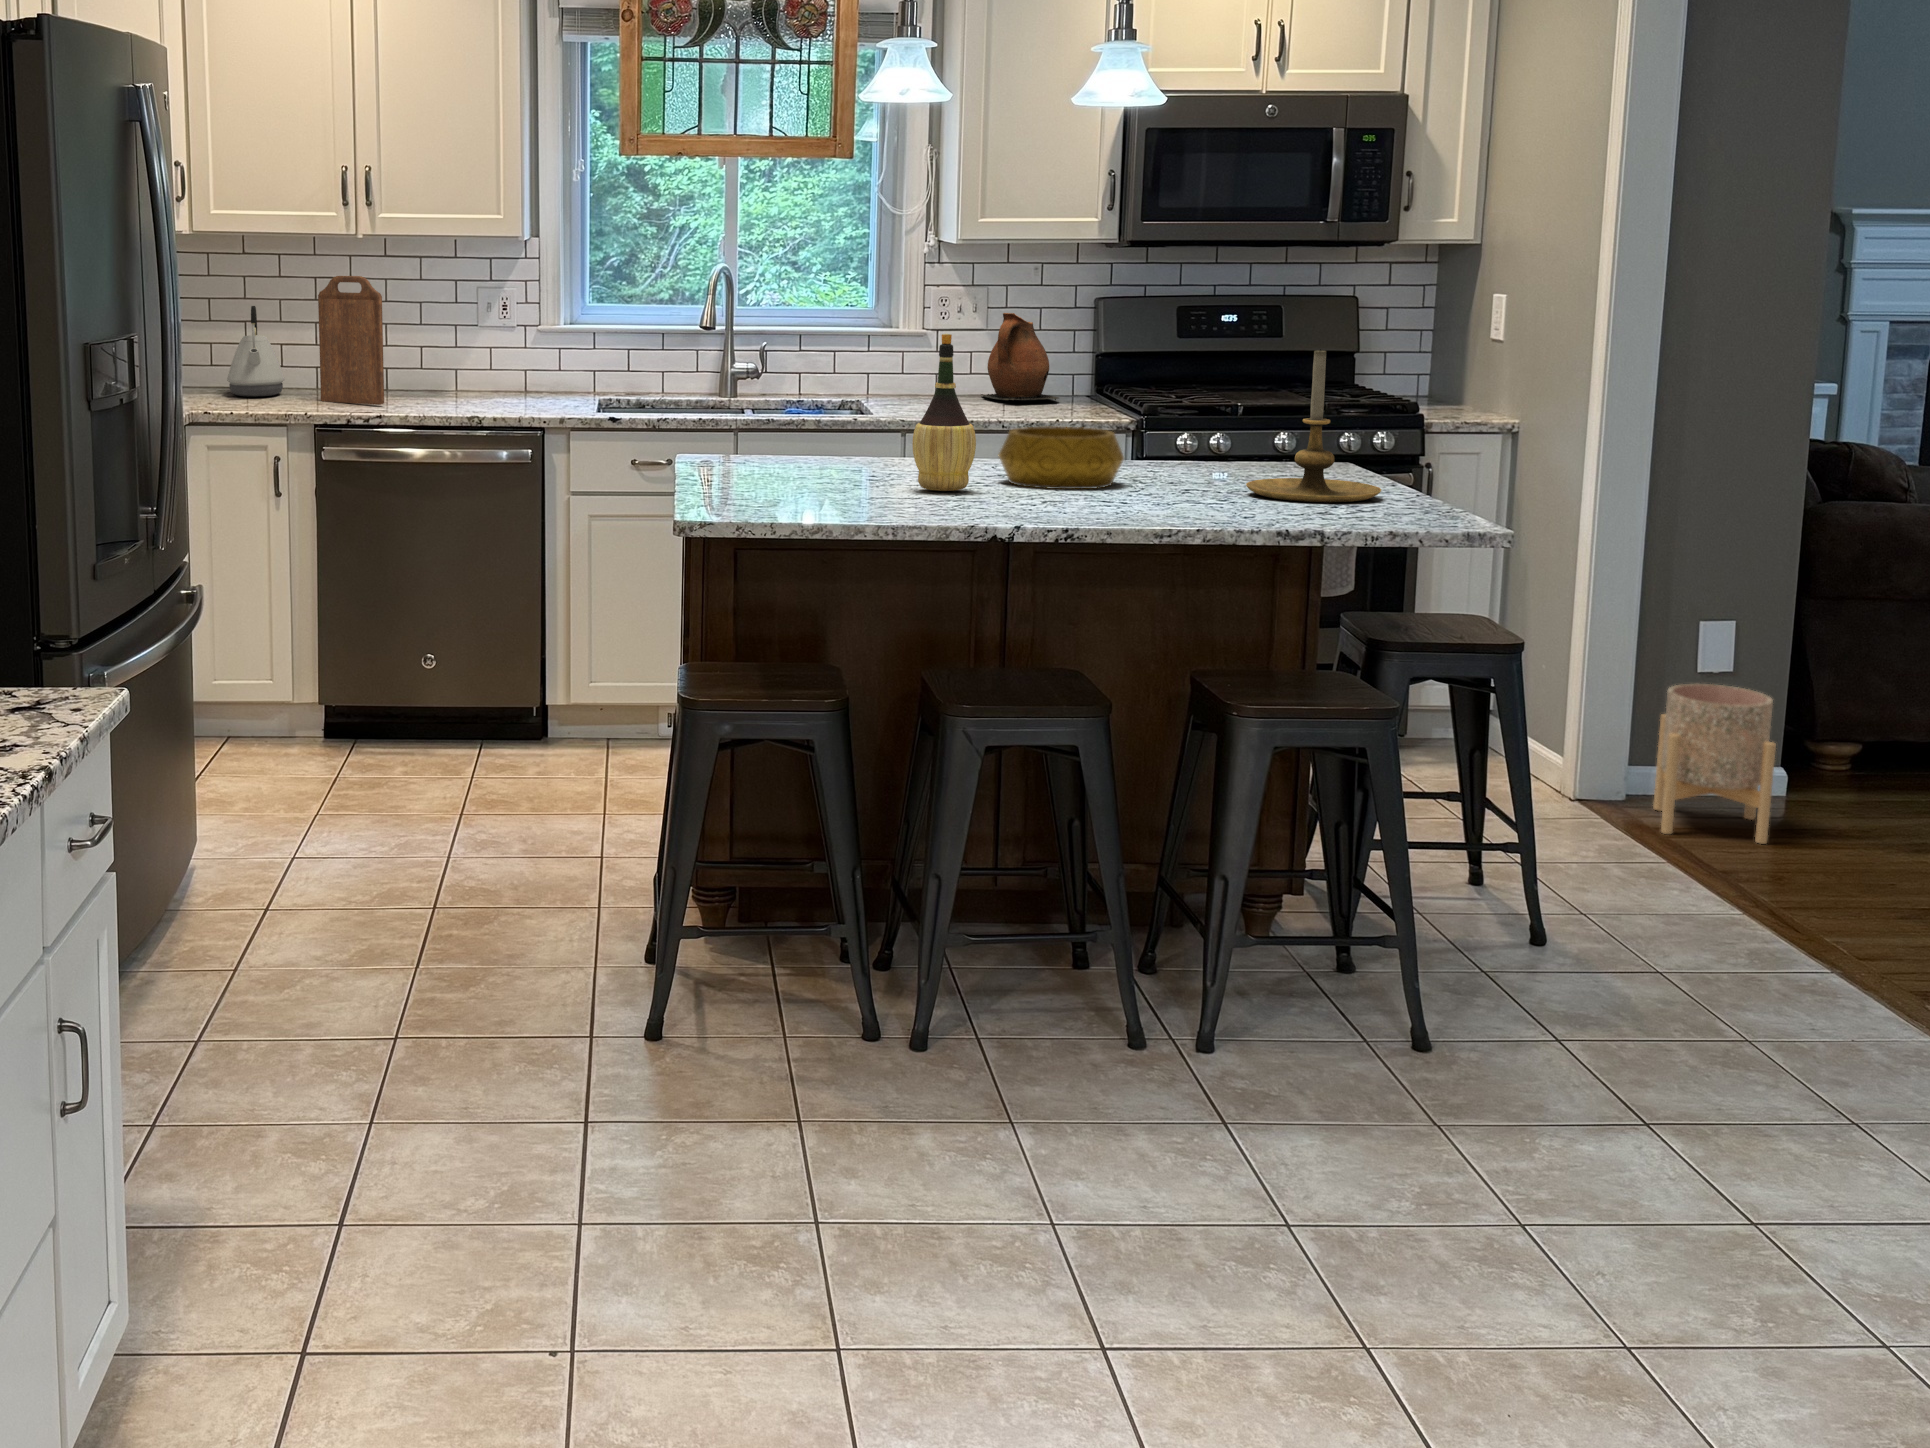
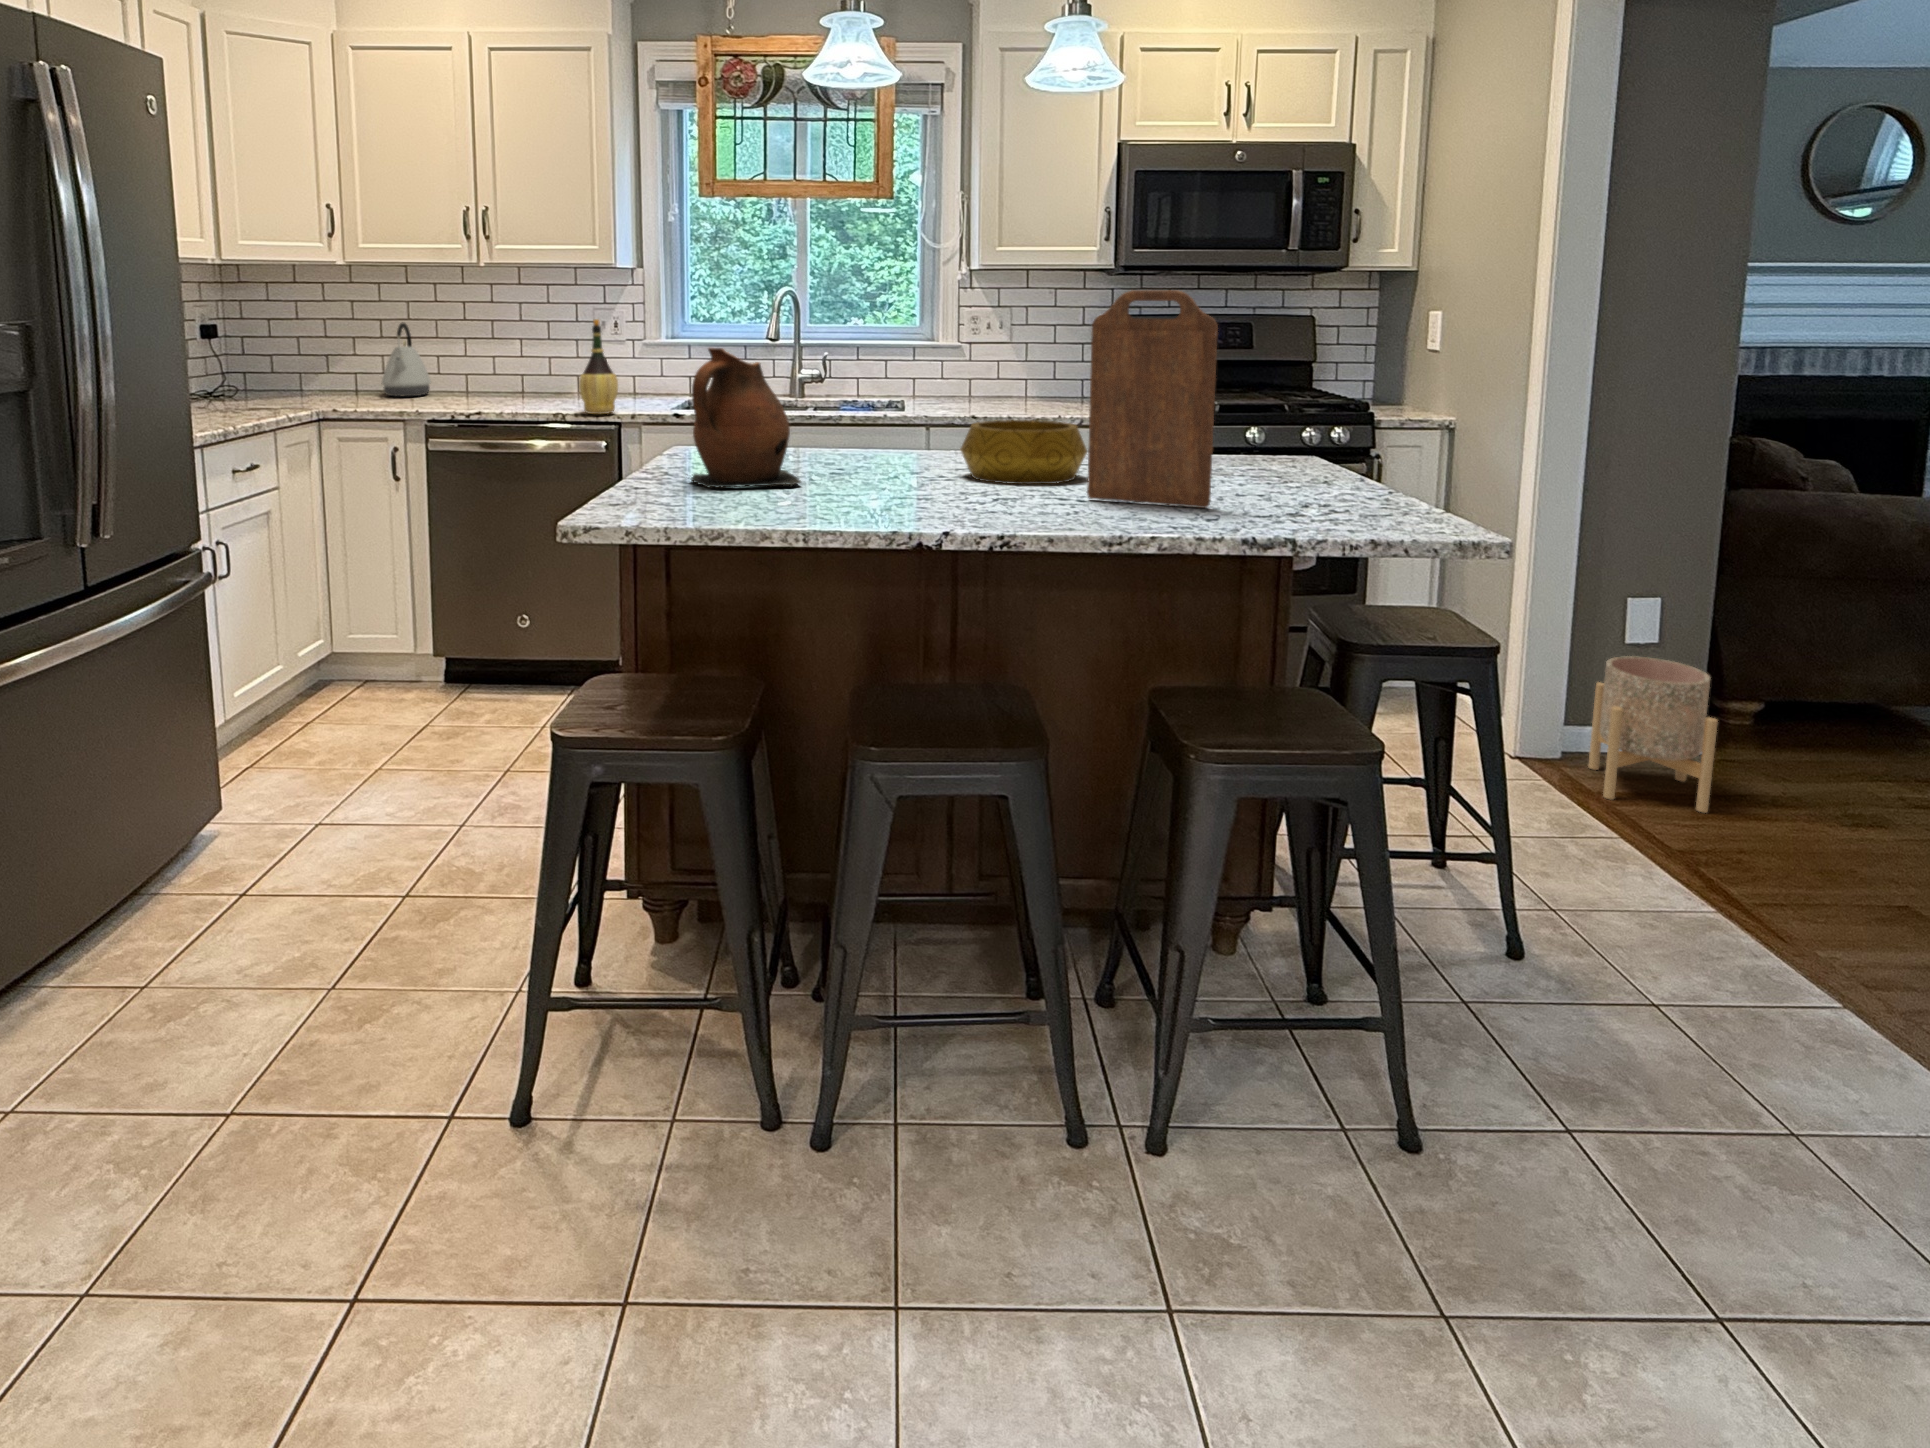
cutting board: present [318,276,384,405] -> present [1087,290,1218,508]
ceramic pitcher: present [981,313,1059,400] -> present [691,348,801,488]
wine bottle: present [912,334,976,491] -> present [579,319,618,414]
candle holder: present [1246,349,1381,503] -> none [1211,336,1357,501]

